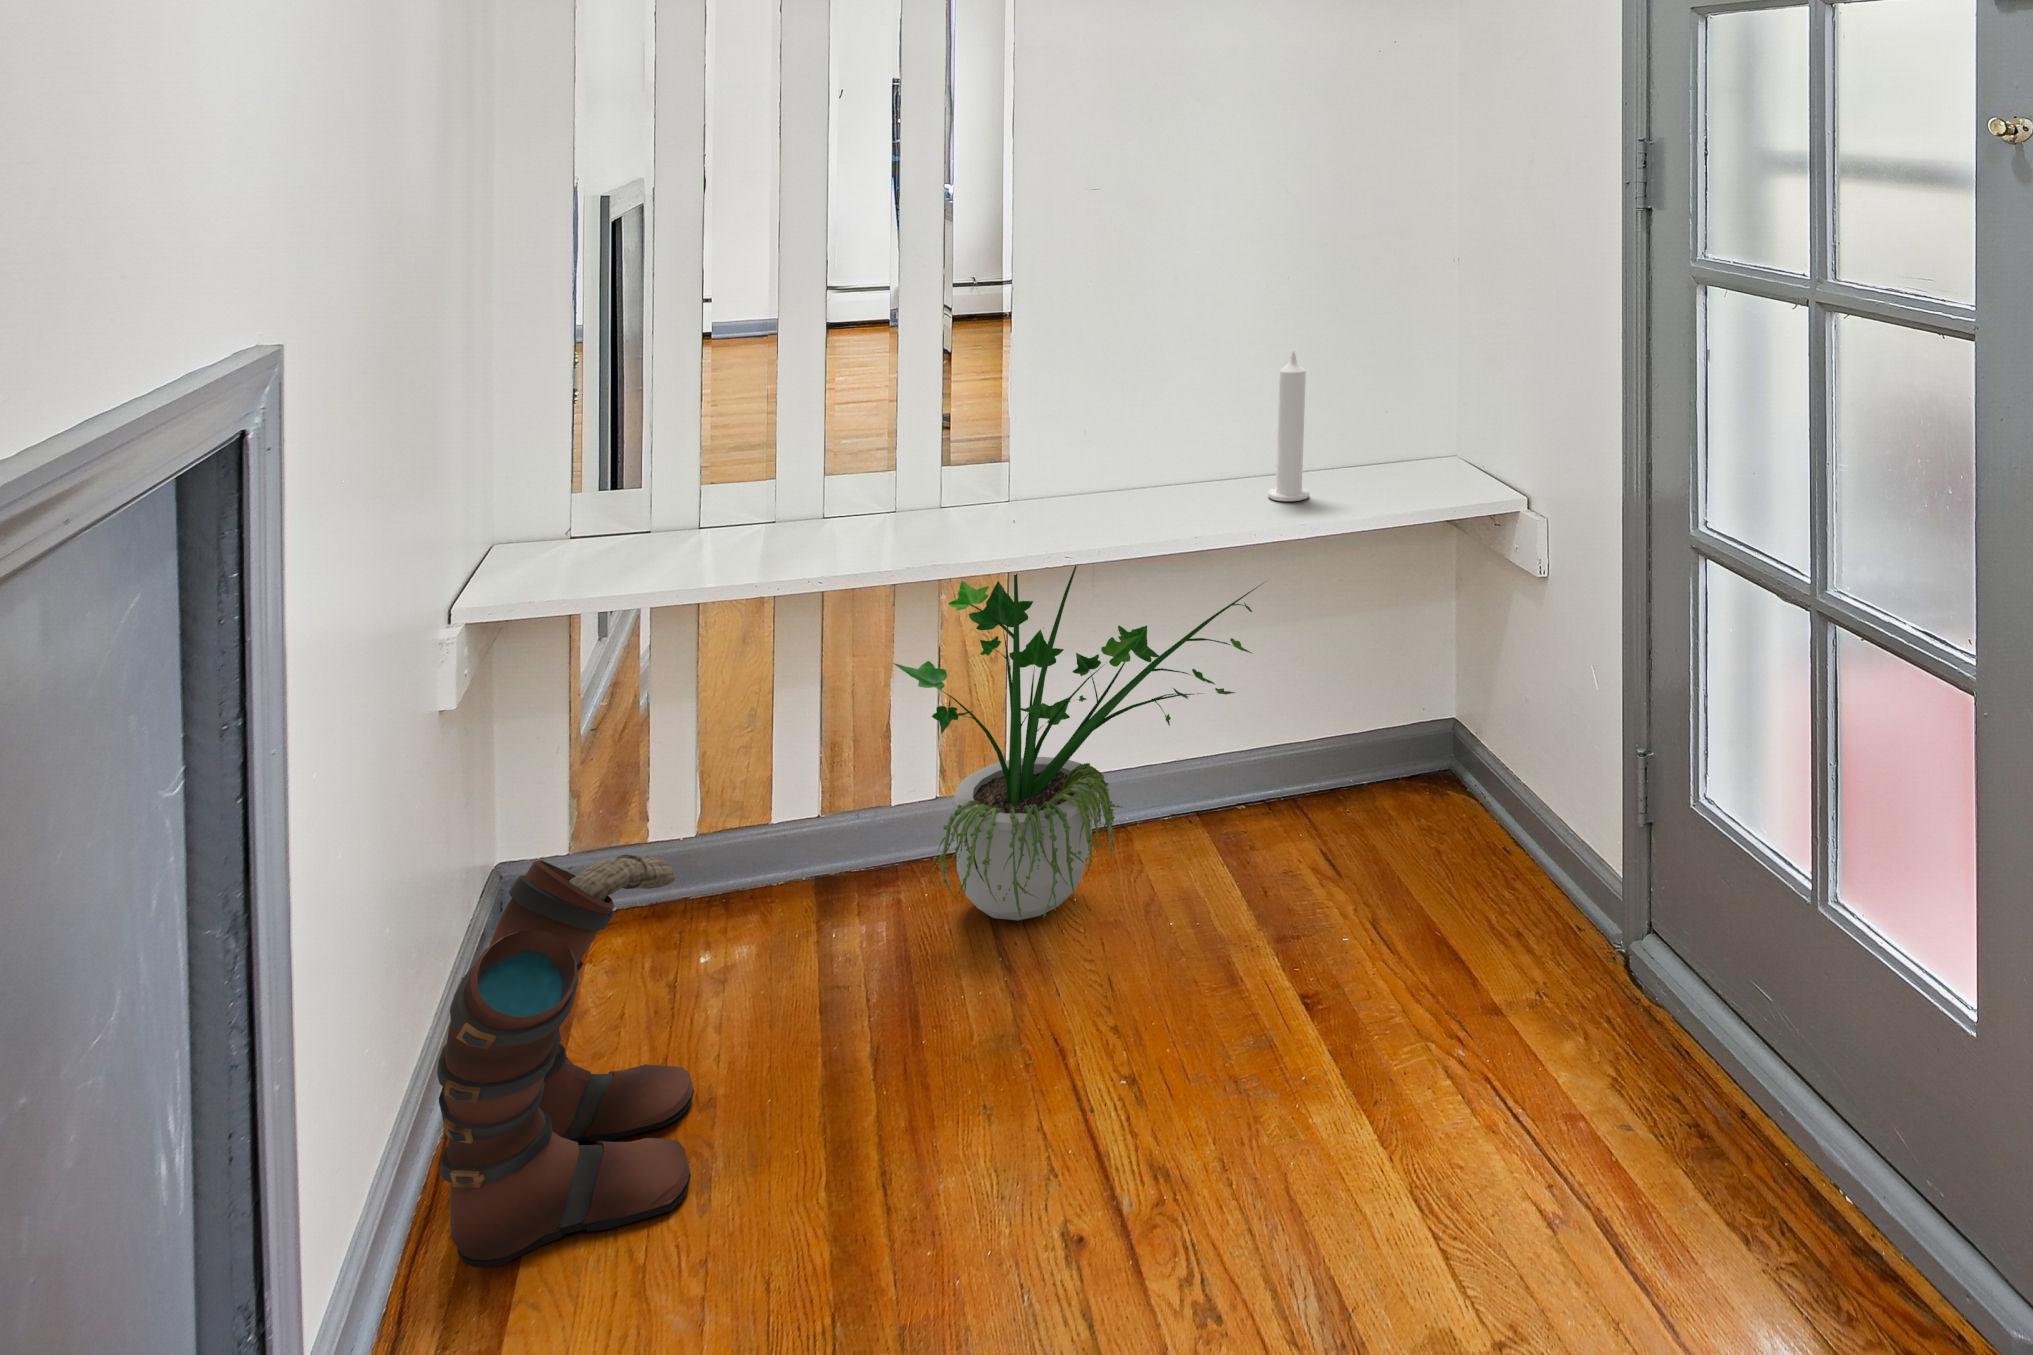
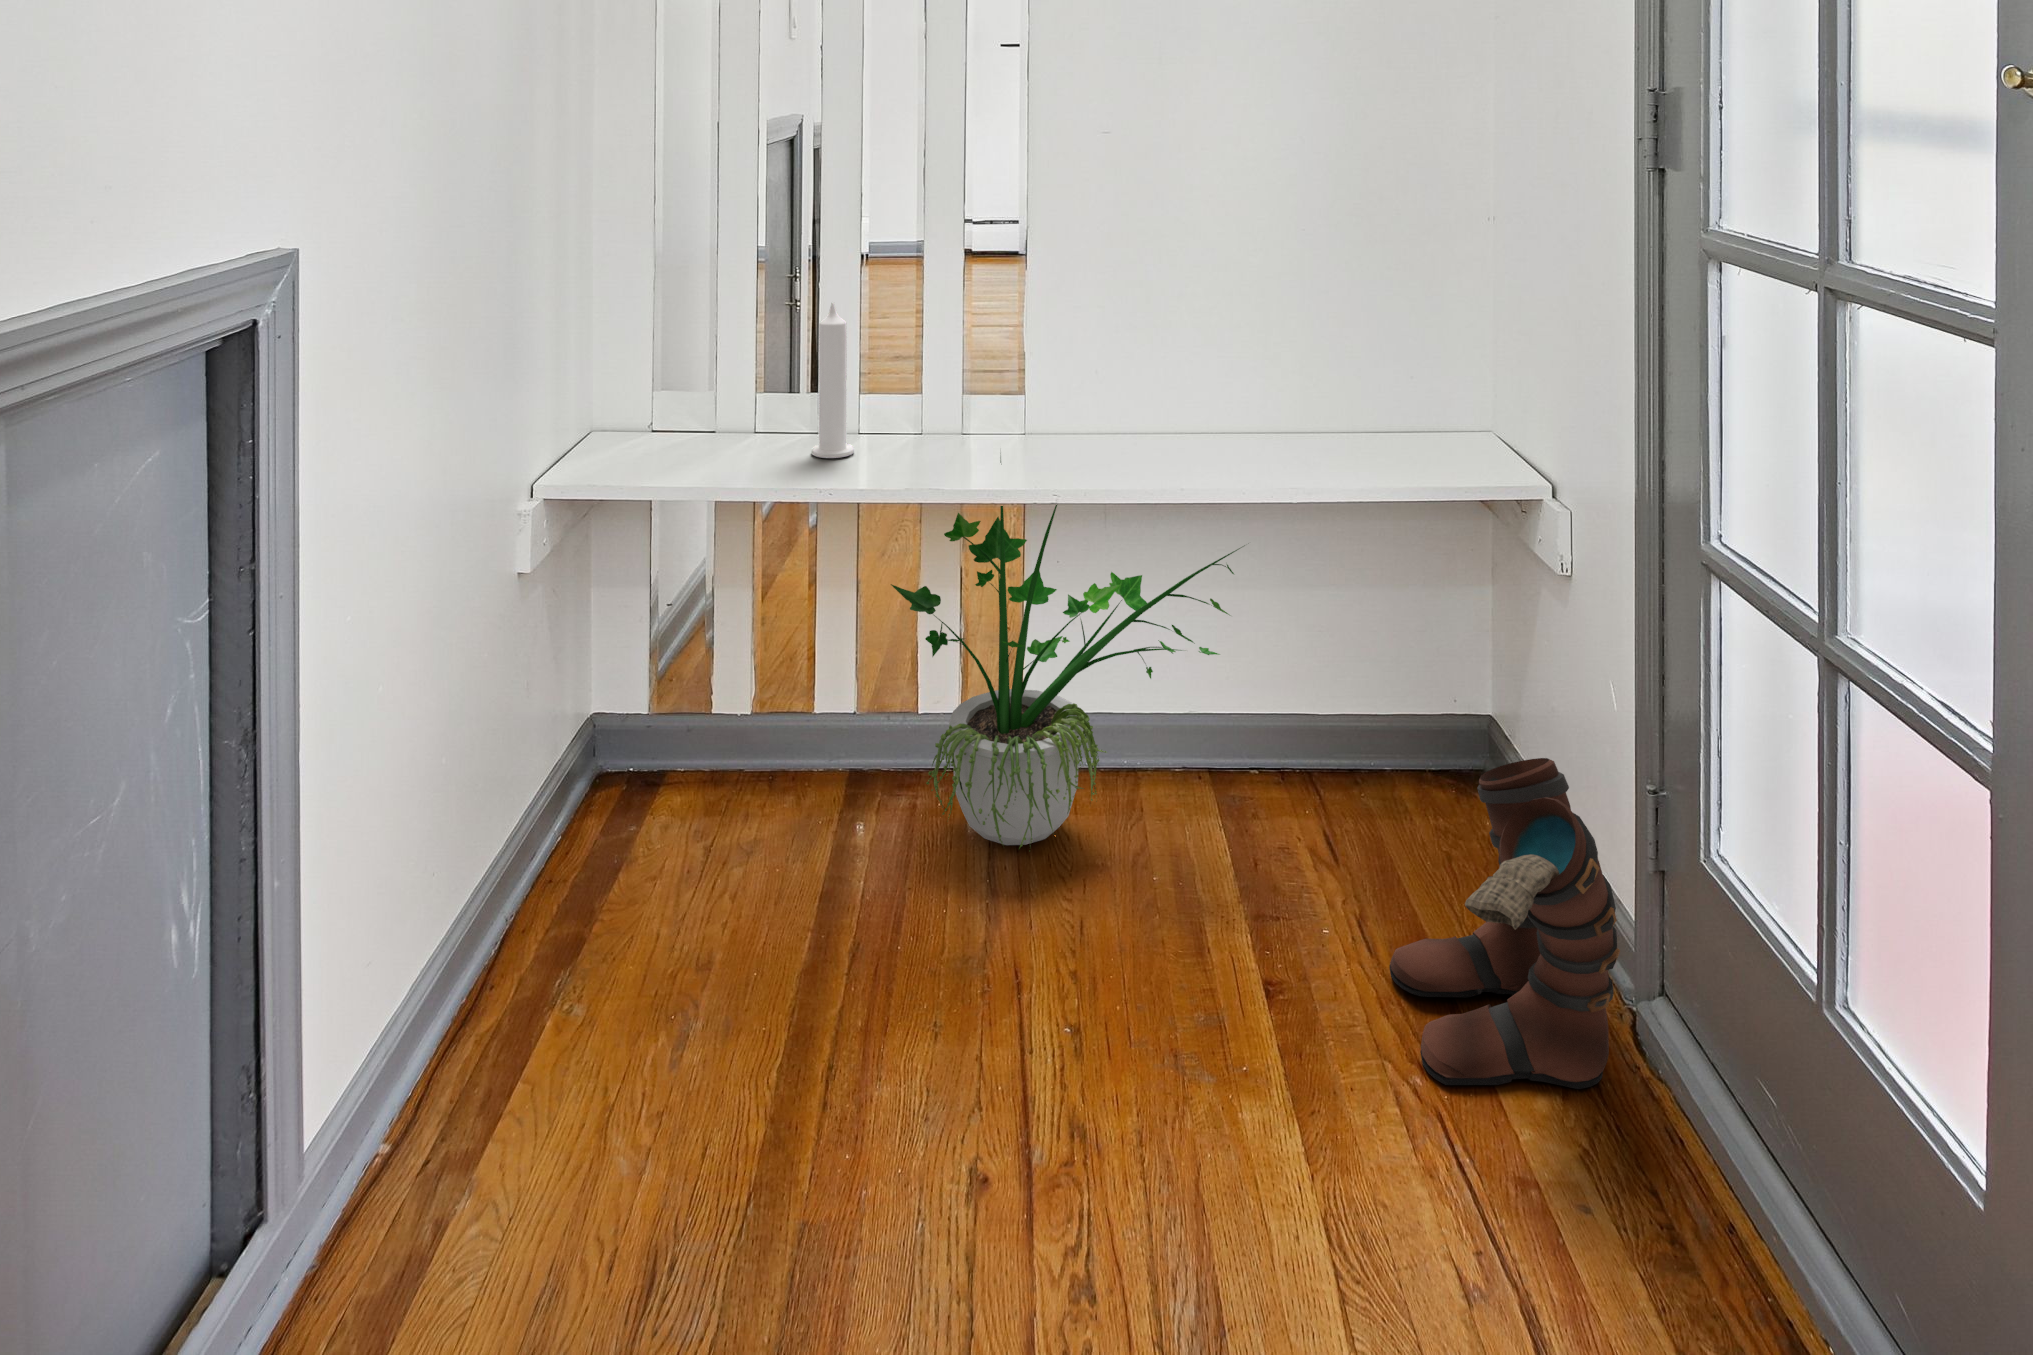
candle: present [1268,351,1309,501] -> present [811,302,854,458]
boots: present [437,855,694,1267] -> present [1390,758,1620,1089]

